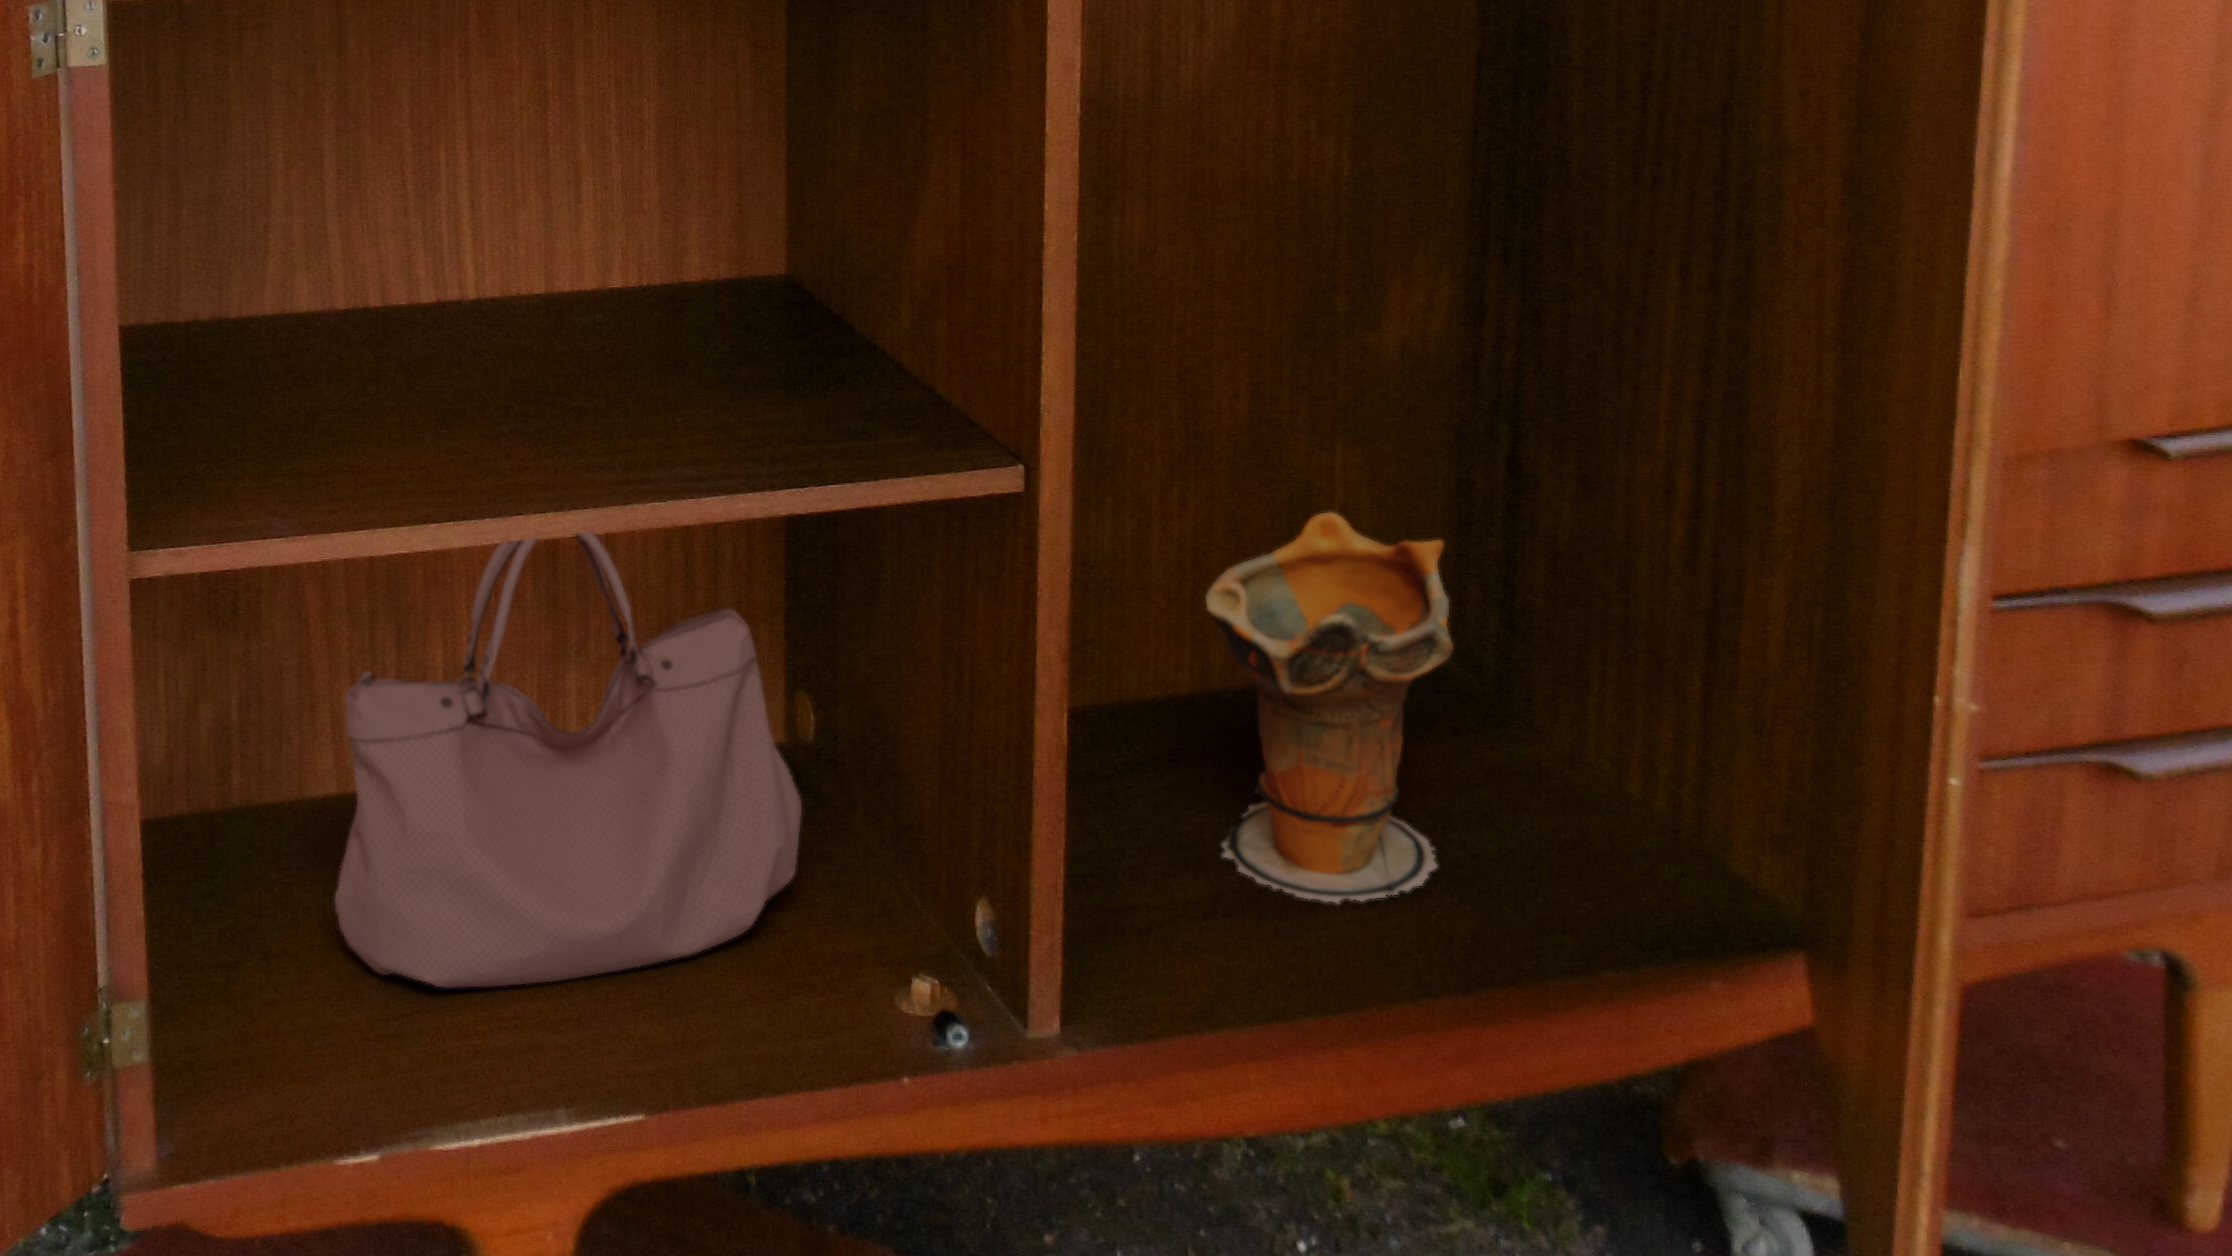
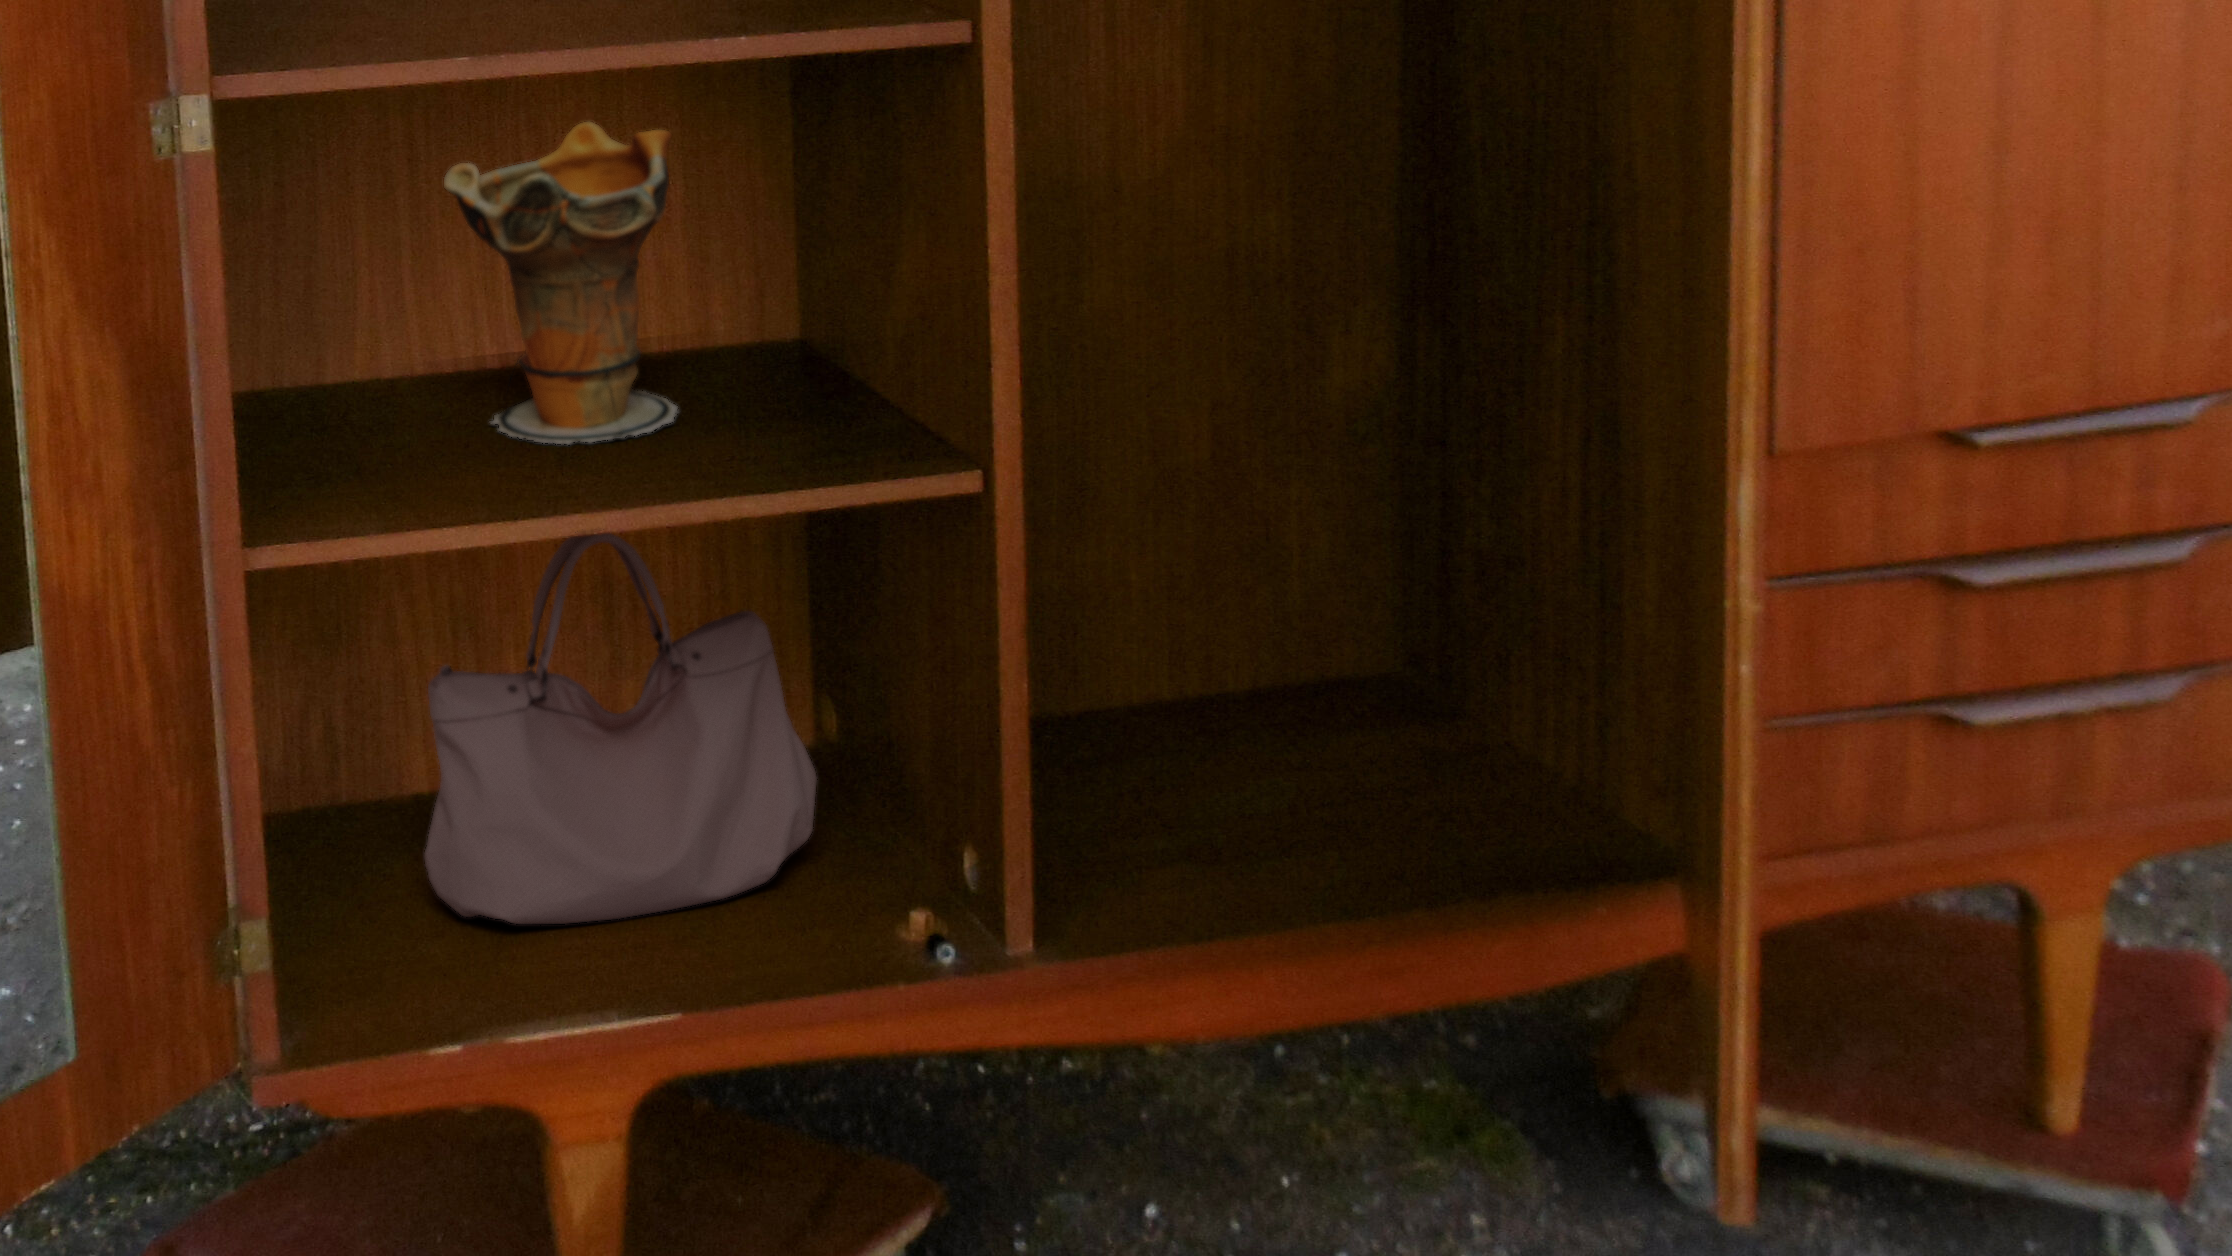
decorative vase: present [1205,513,1453,903] -> present [444,122,677,444]

